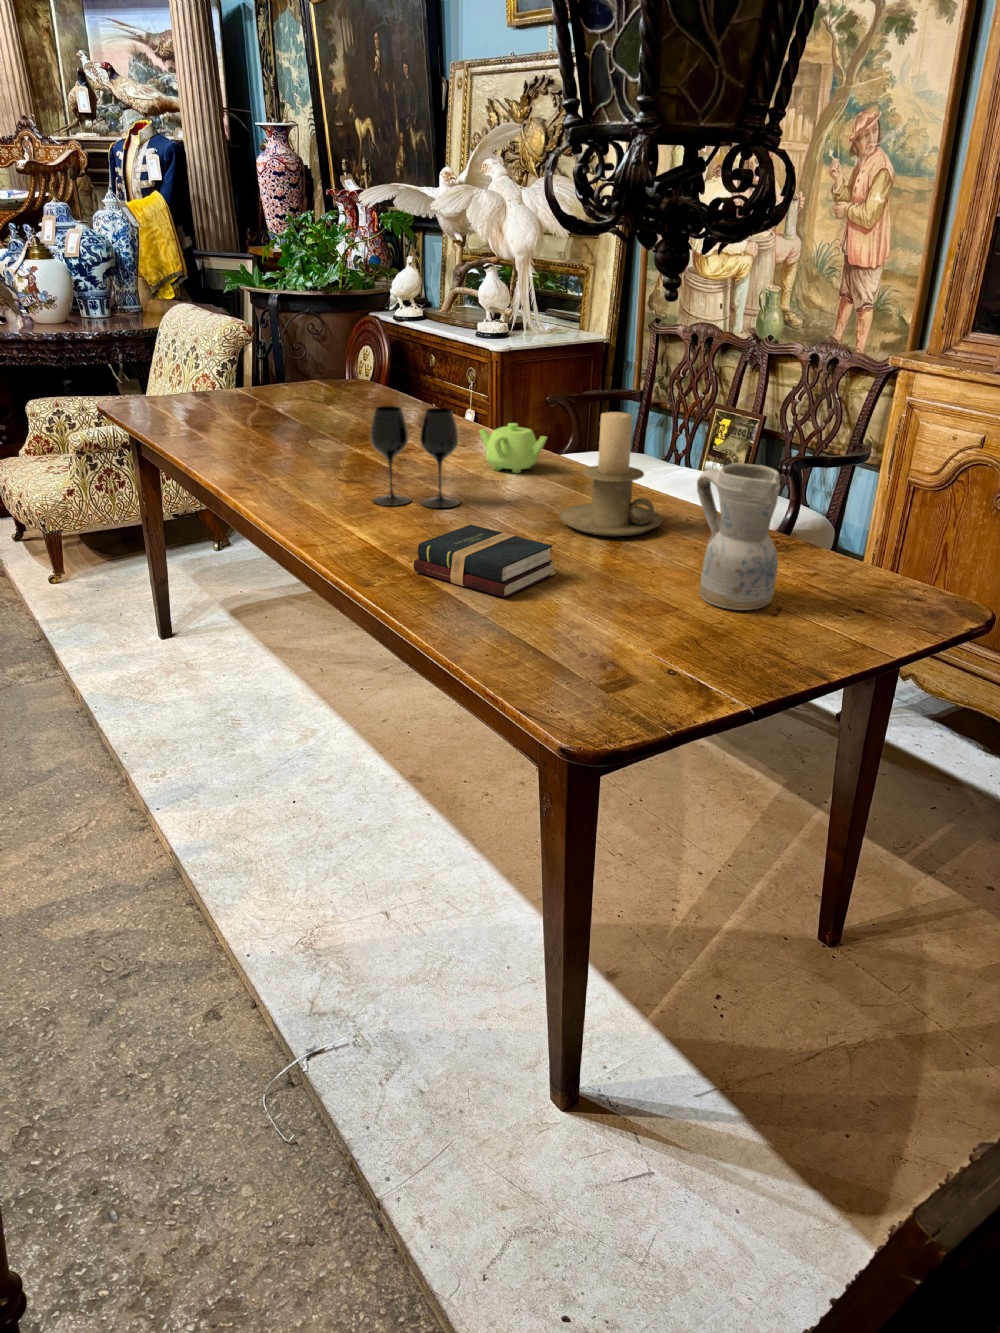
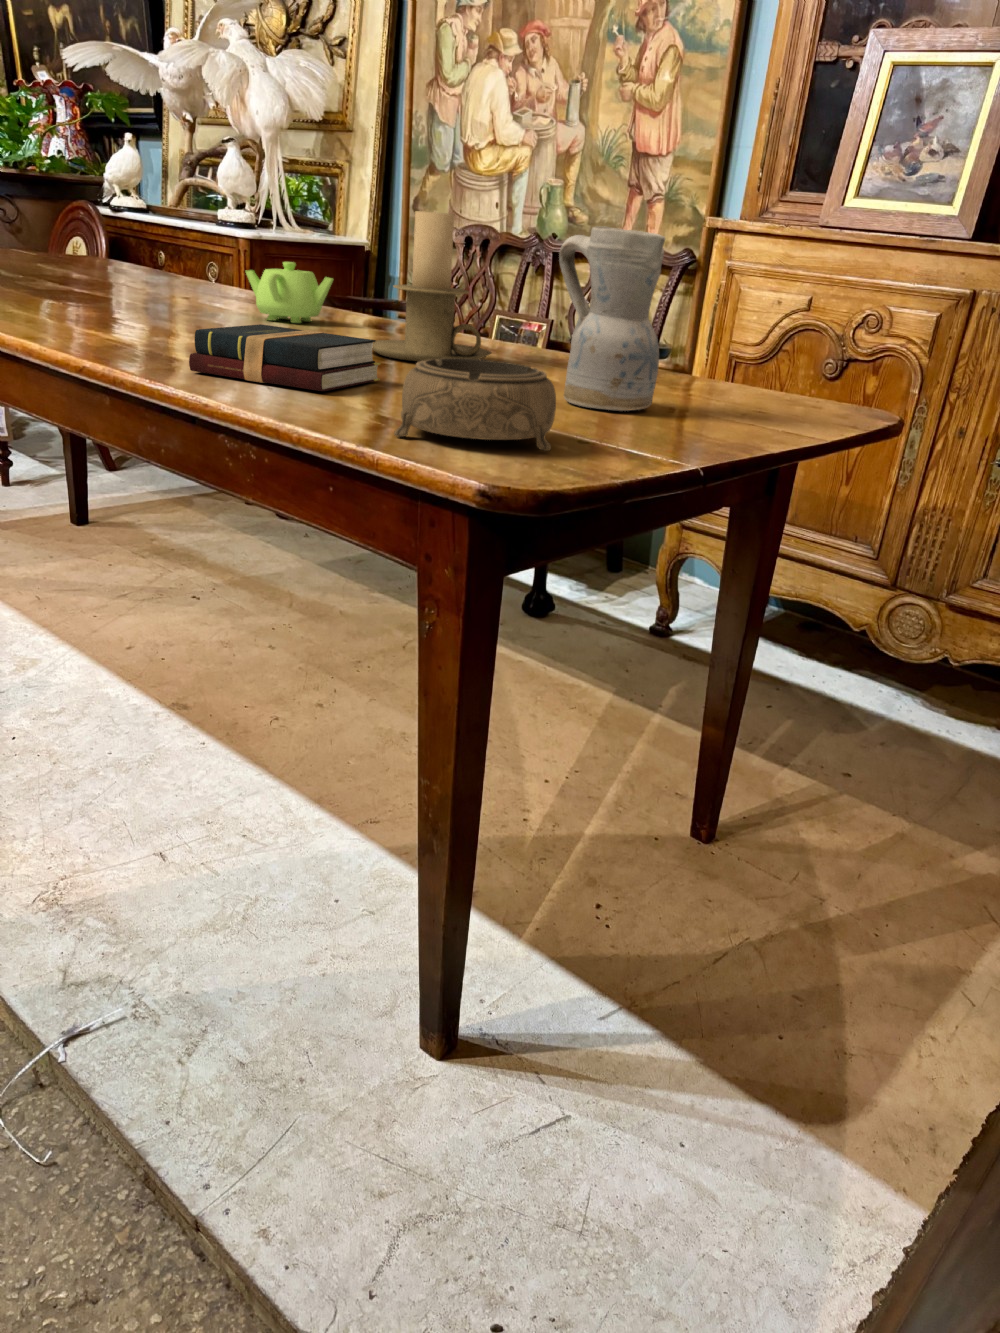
wine glass: present [370,406,460,508] -> none [109,198,233,336]
decorative bowl: none [540,597,663,682] -> present [394,358,556,451]

